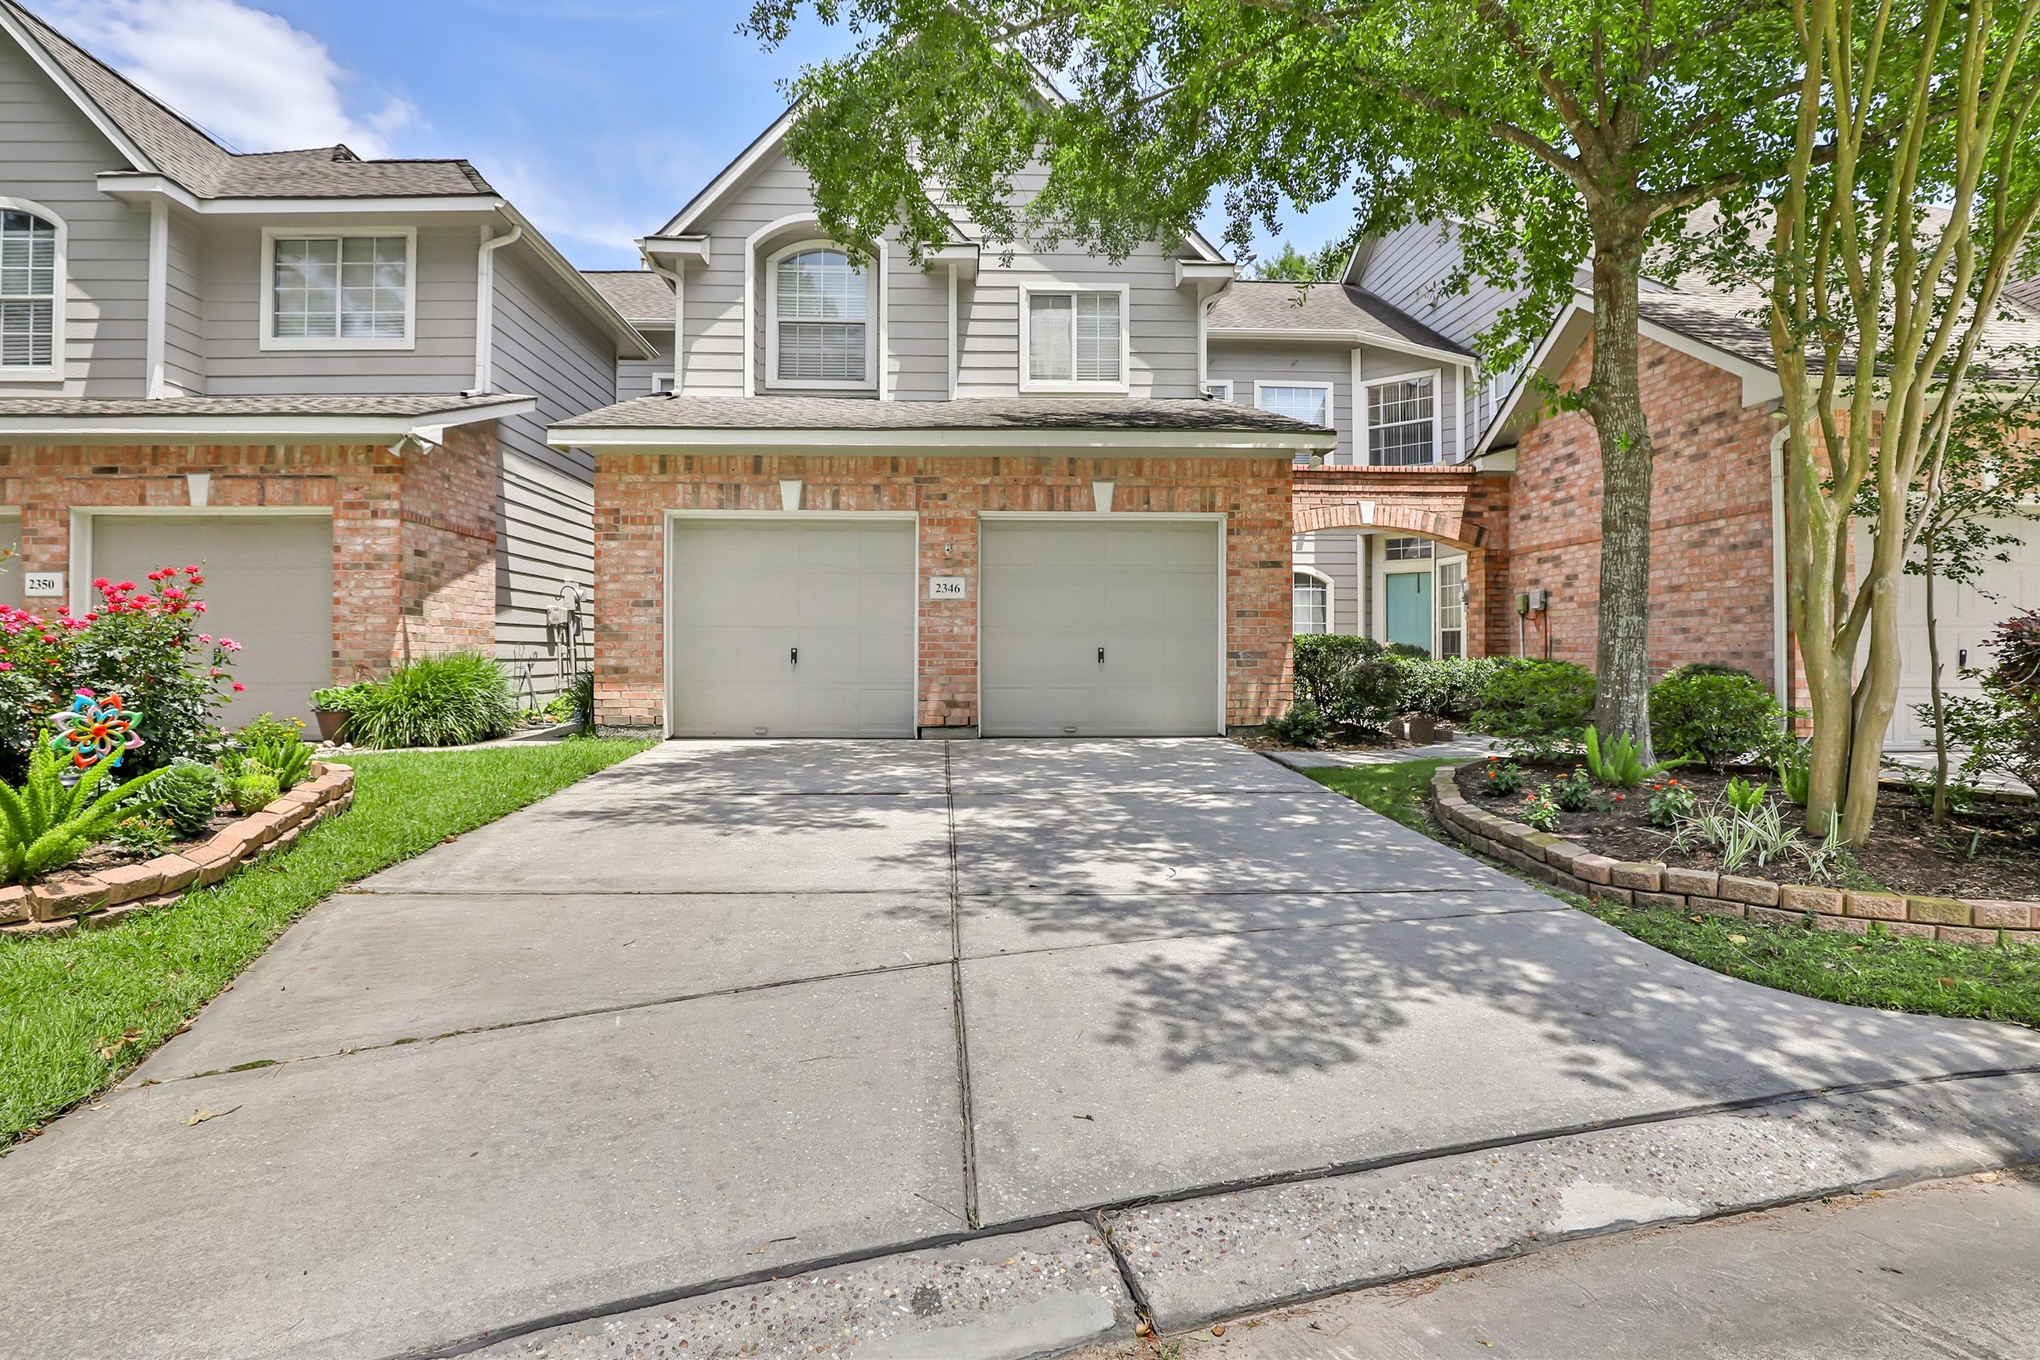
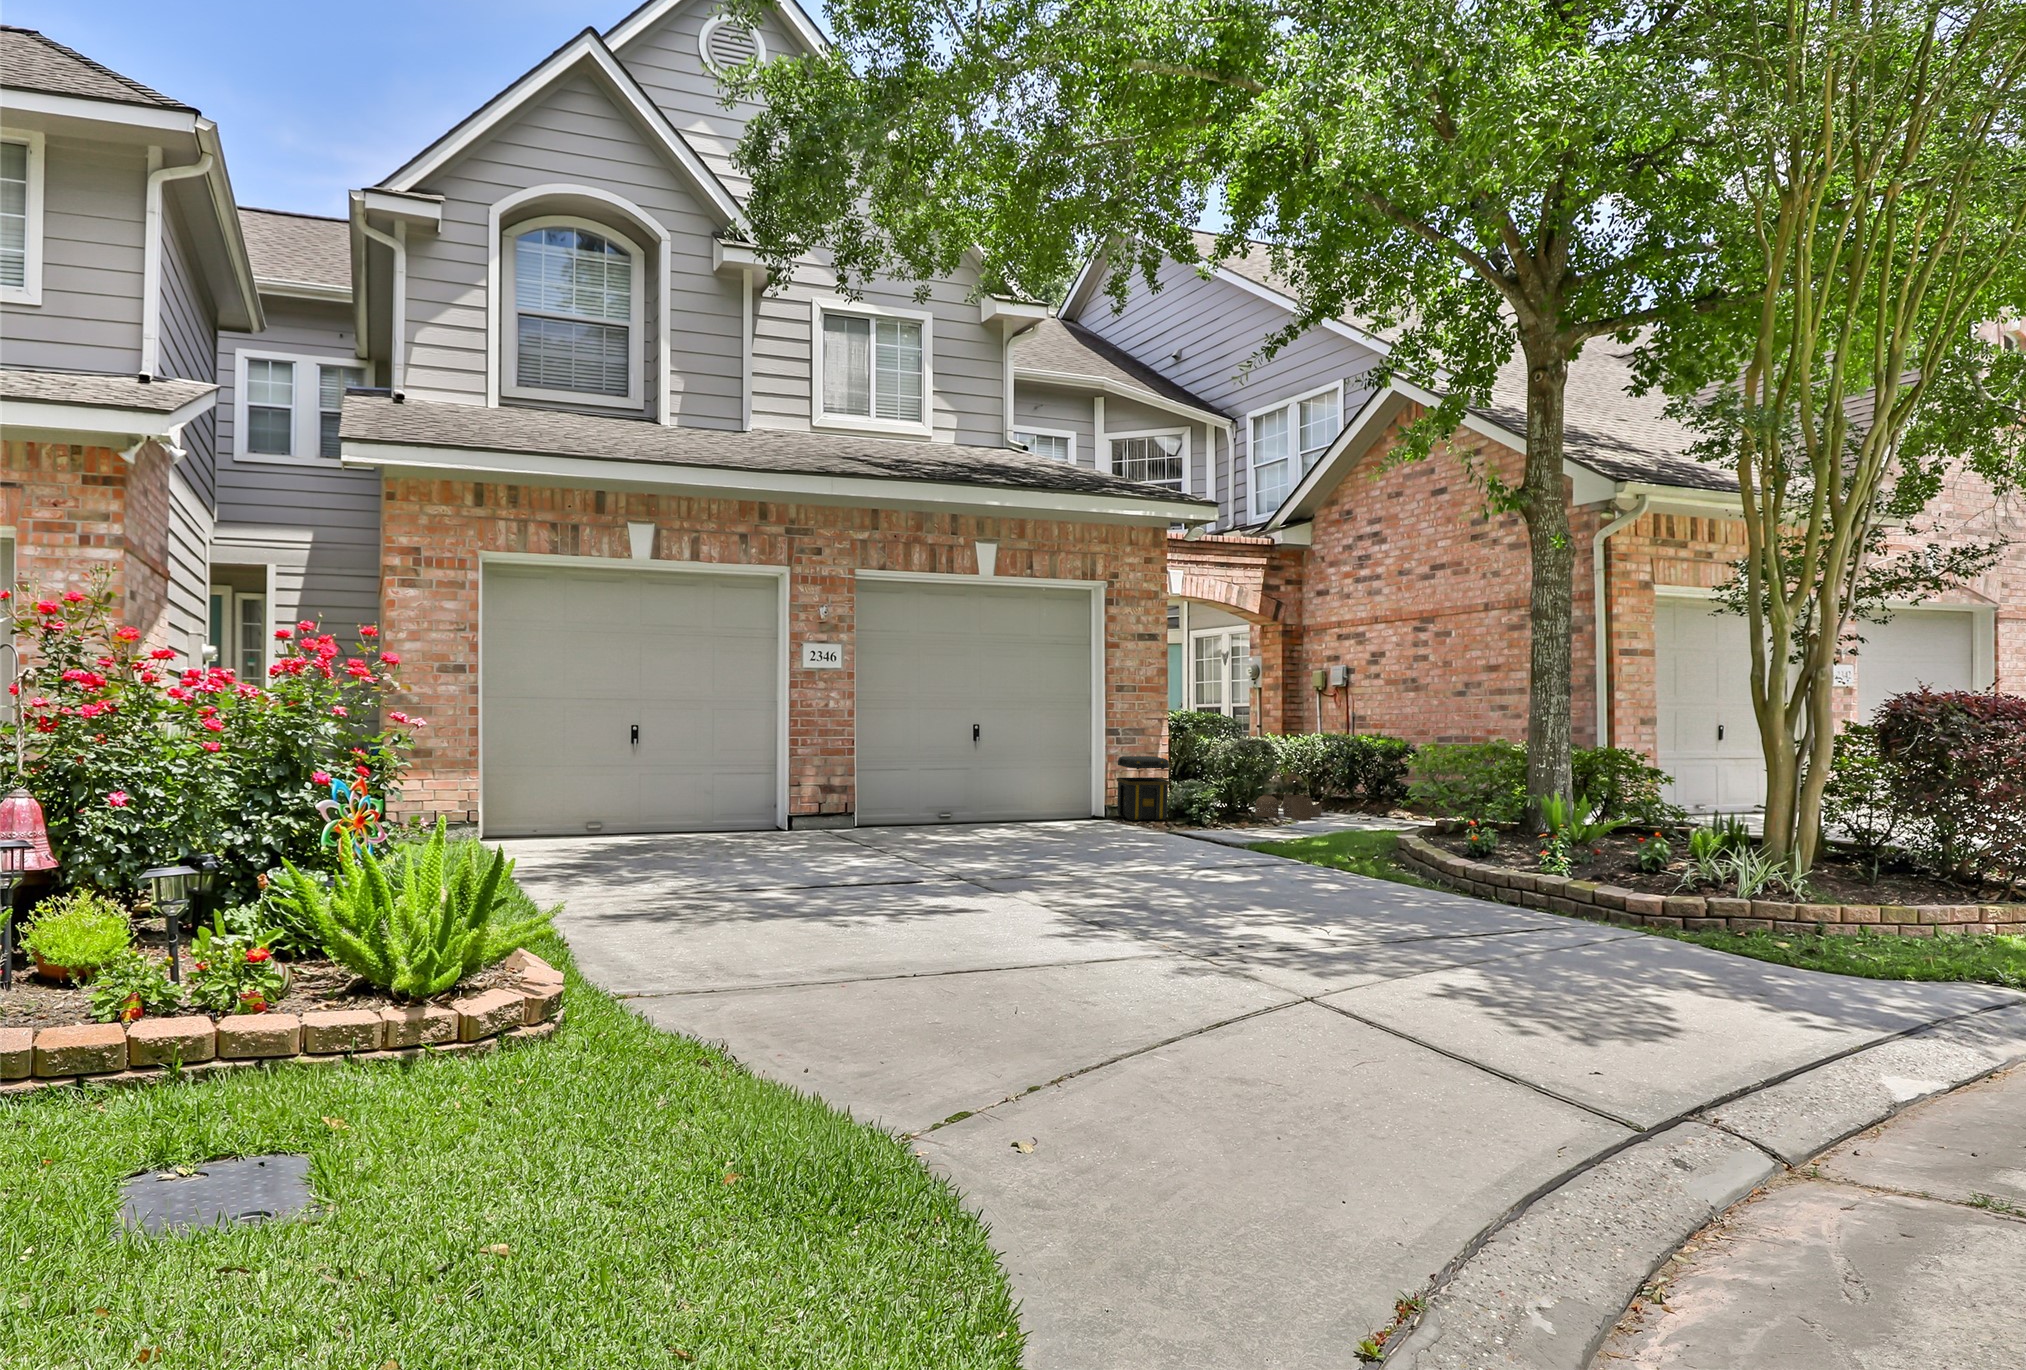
toolbox: none [1233,674,1278,735] -> present [1117,756,1169,821]

